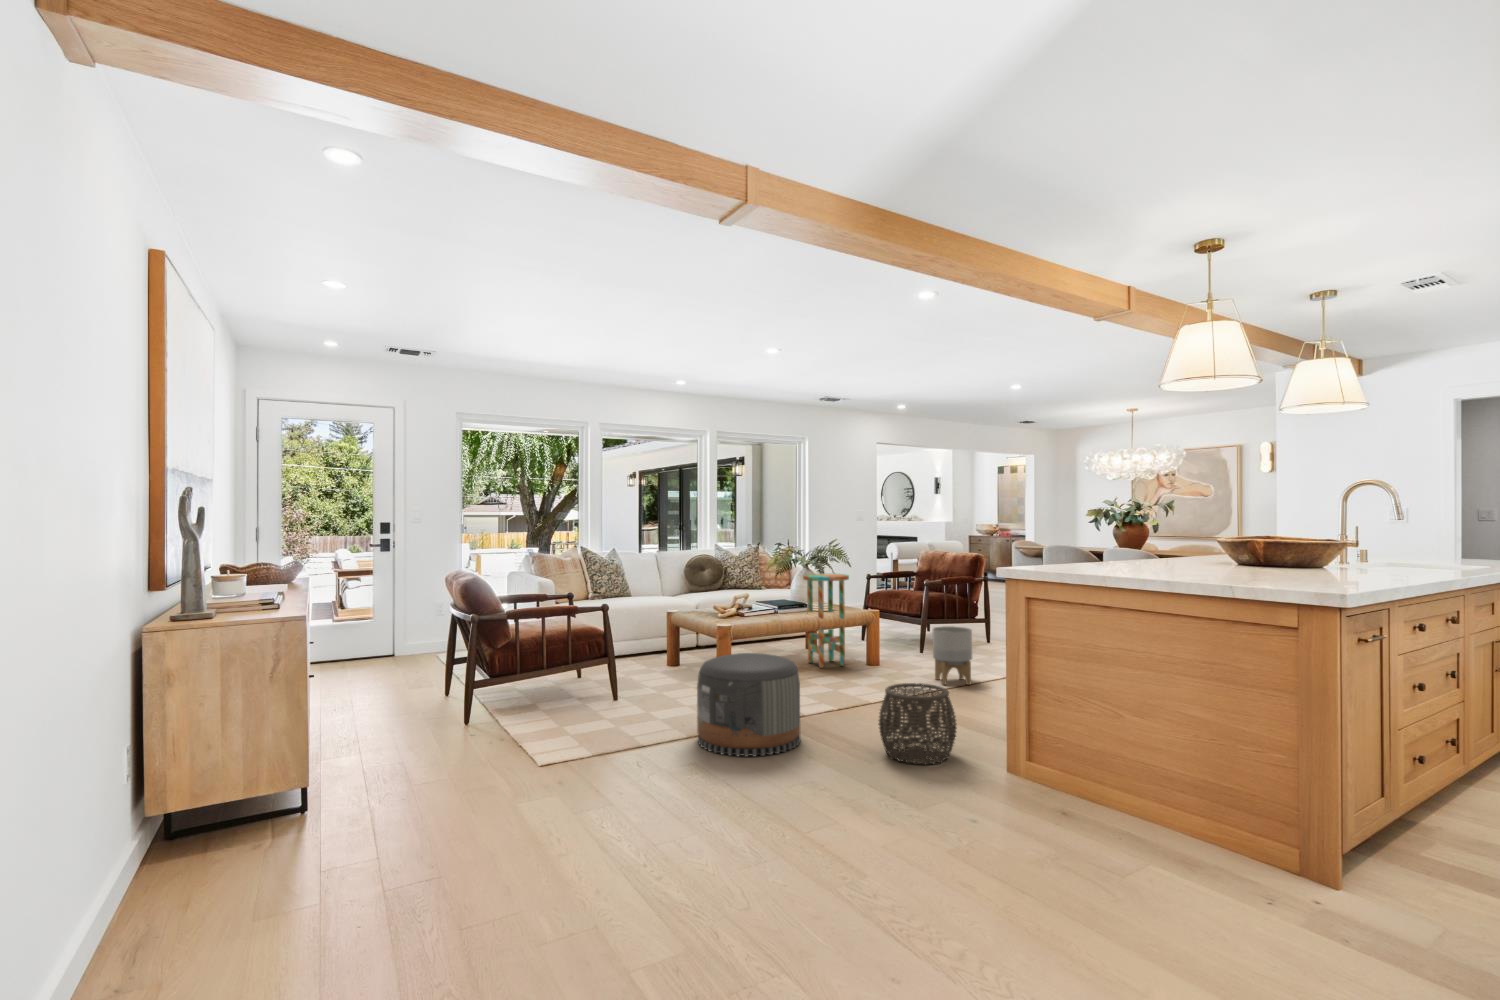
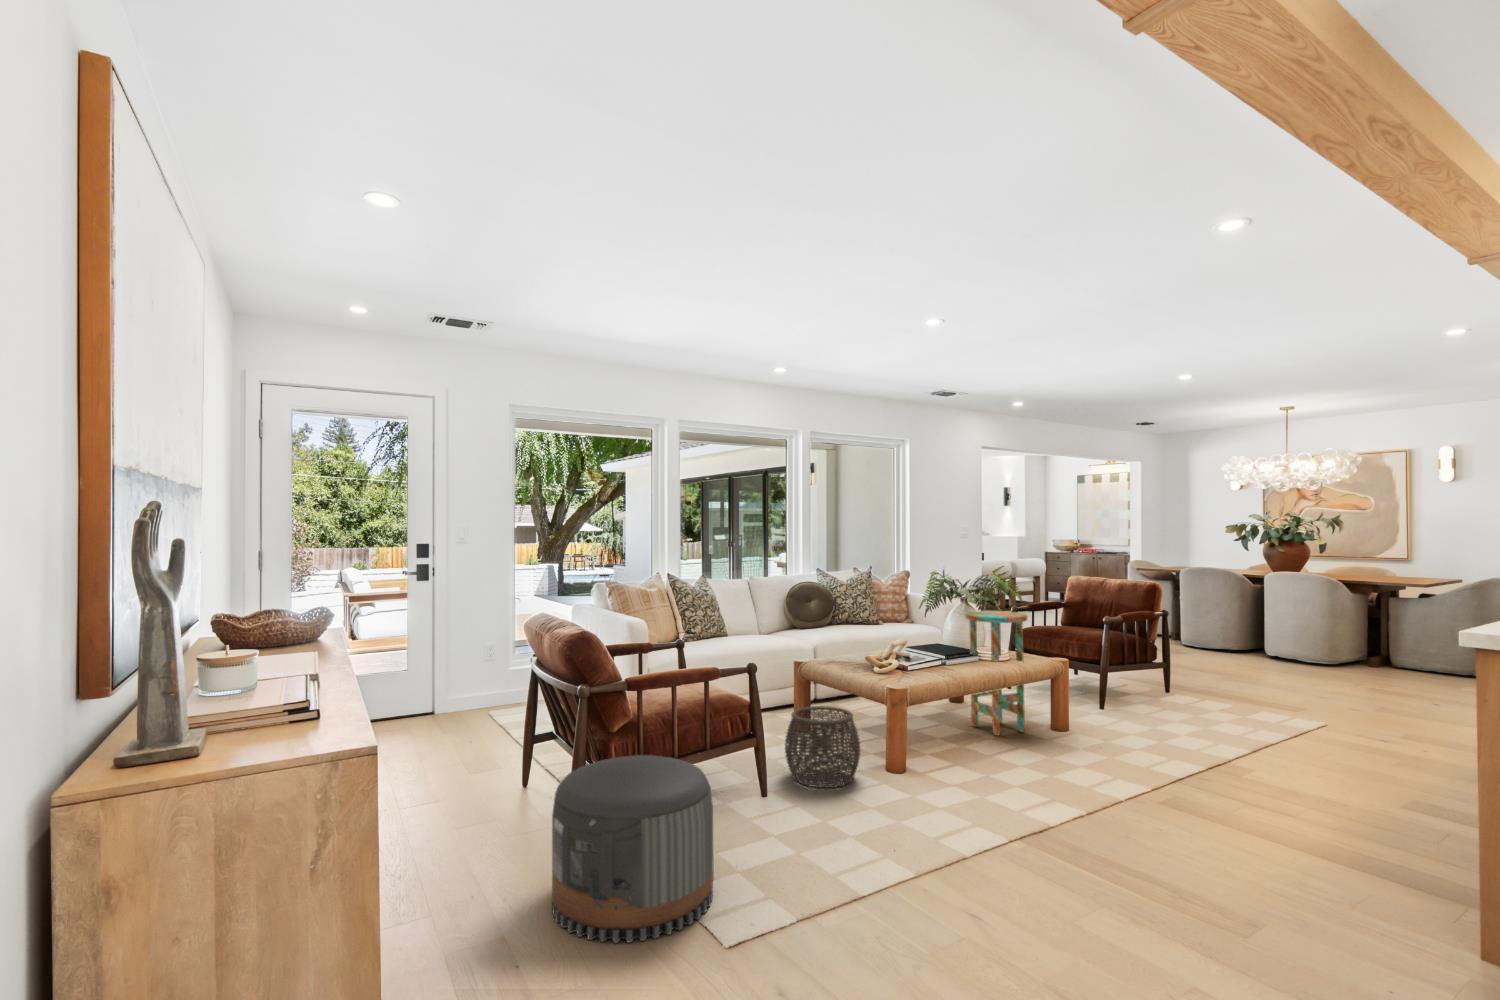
planter: present [932,626,972,685] -> none [1164,685,1225,768]
pouf: present [697,653,801,757] -> present [552,755,714,943]
woven basket: present [879,683,957,764] -> present [785,706,860,788]

